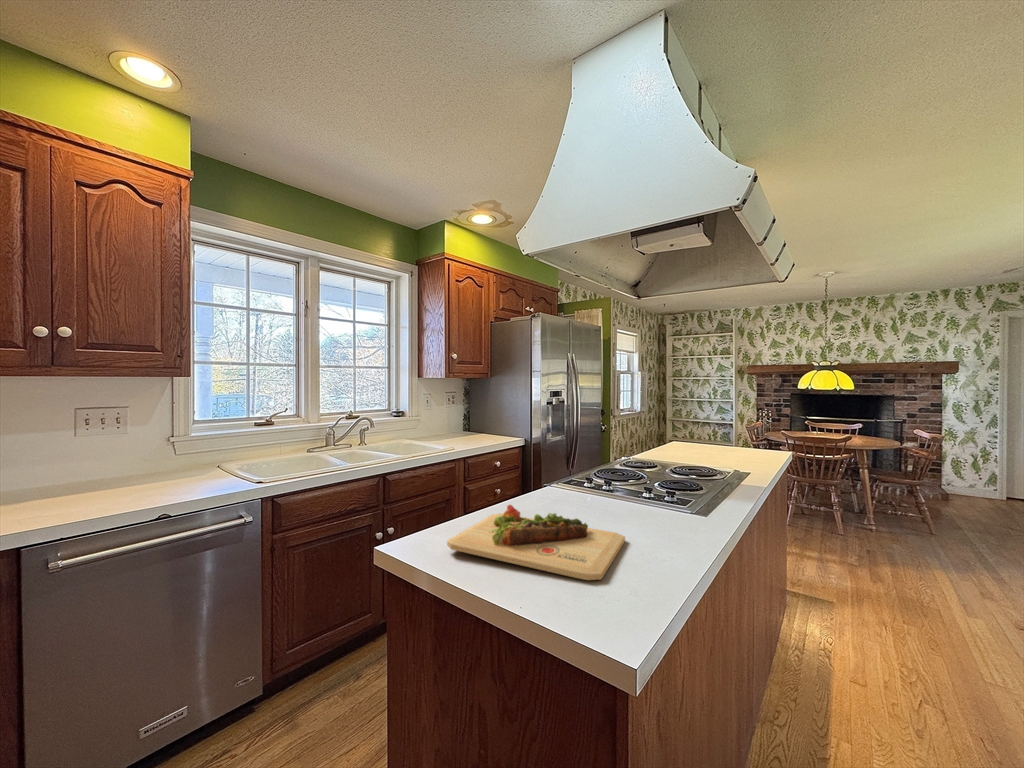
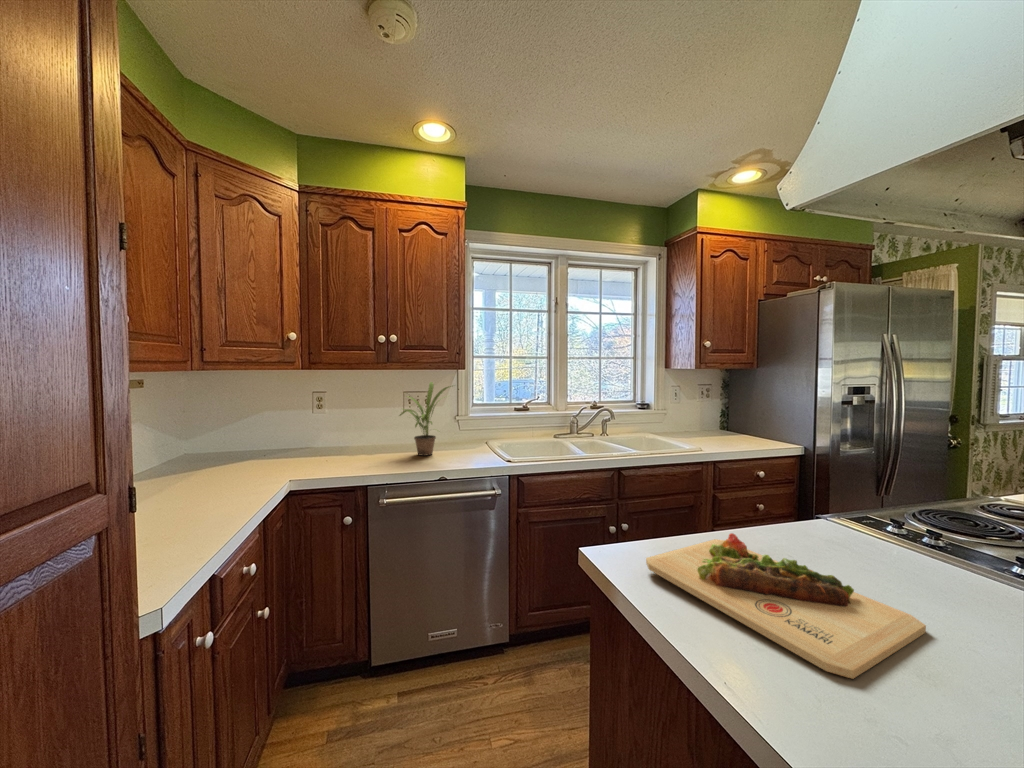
potted plant: none [73,393,178,492] -> present [399,382,451,456]

